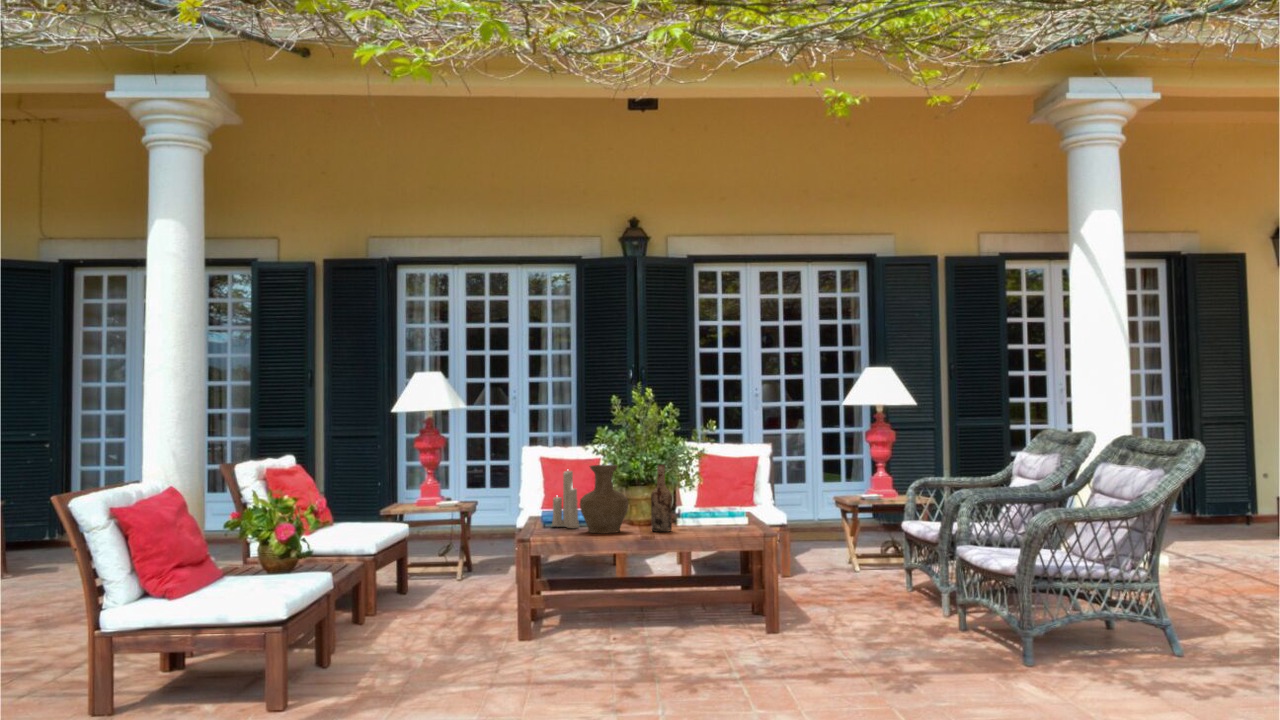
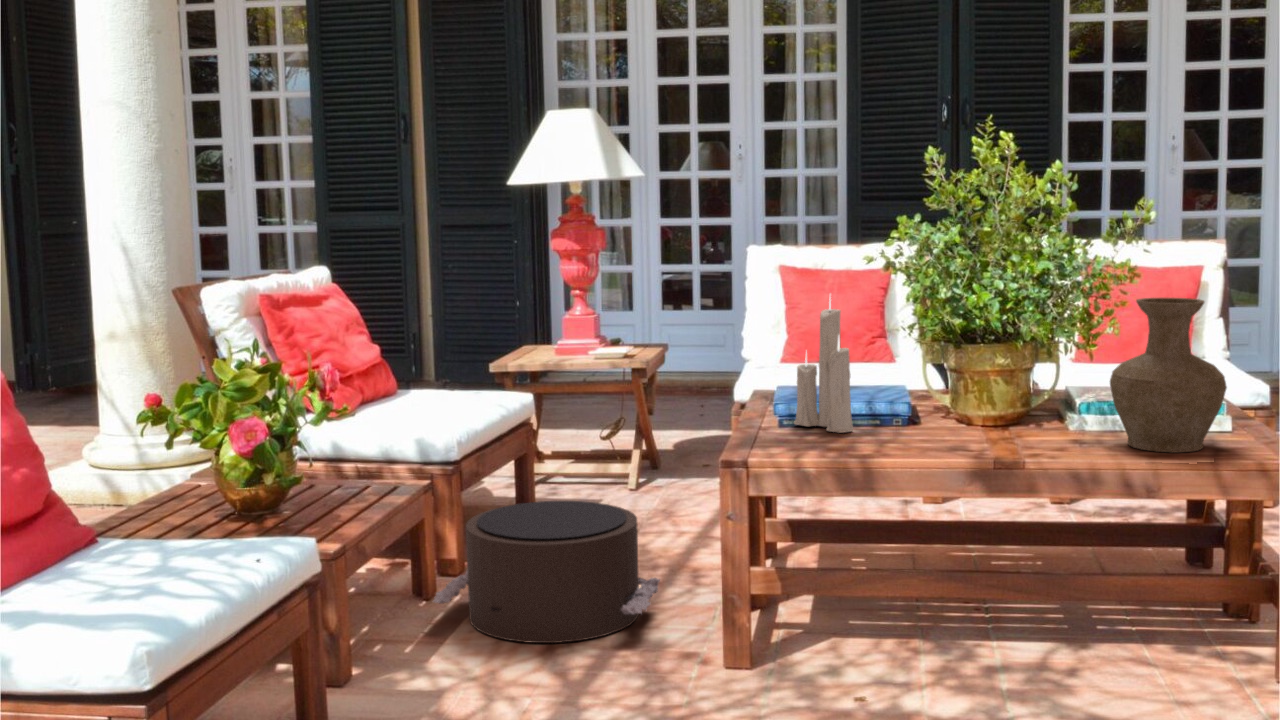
wine bottle: present [651,464,672,532] -> none [1018,302,1067,455]
vase: present [580,465,628,533] -> present [1110,298,1227,452]
pouf: none [370,572,485,638] -> present [433,501,660,643]

